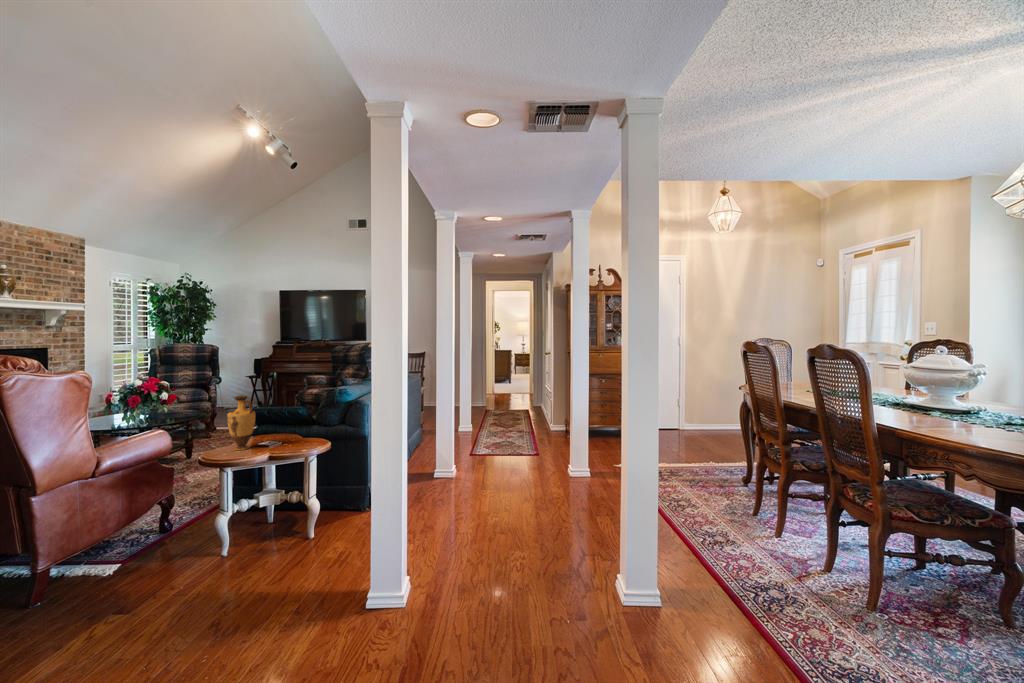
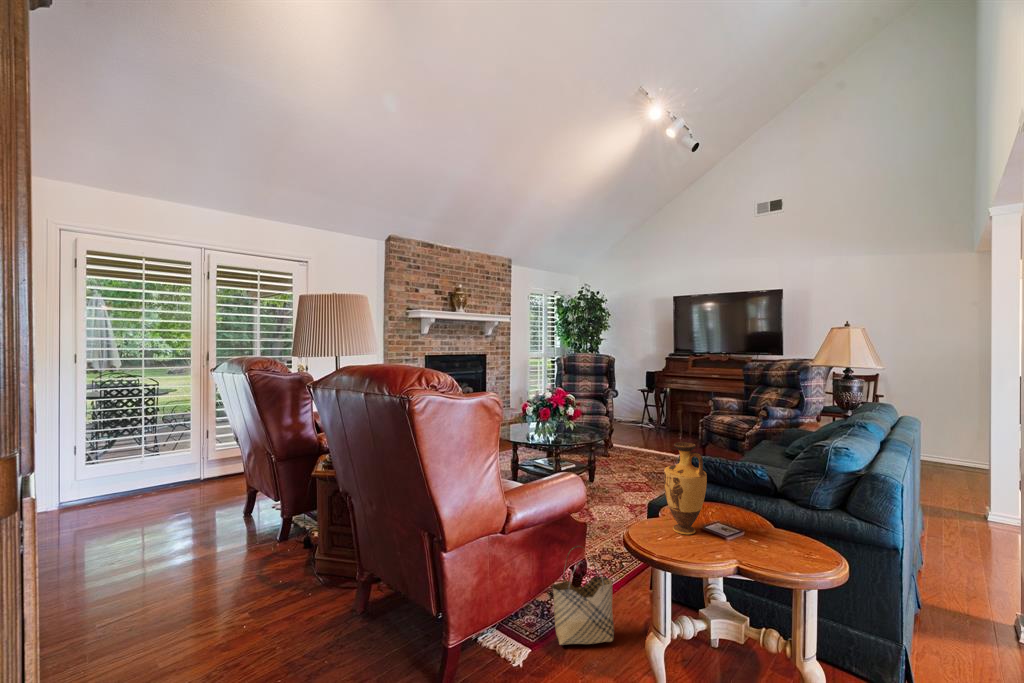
woven basket: none [141,482,196,552] -> present [552,546,614,645]

